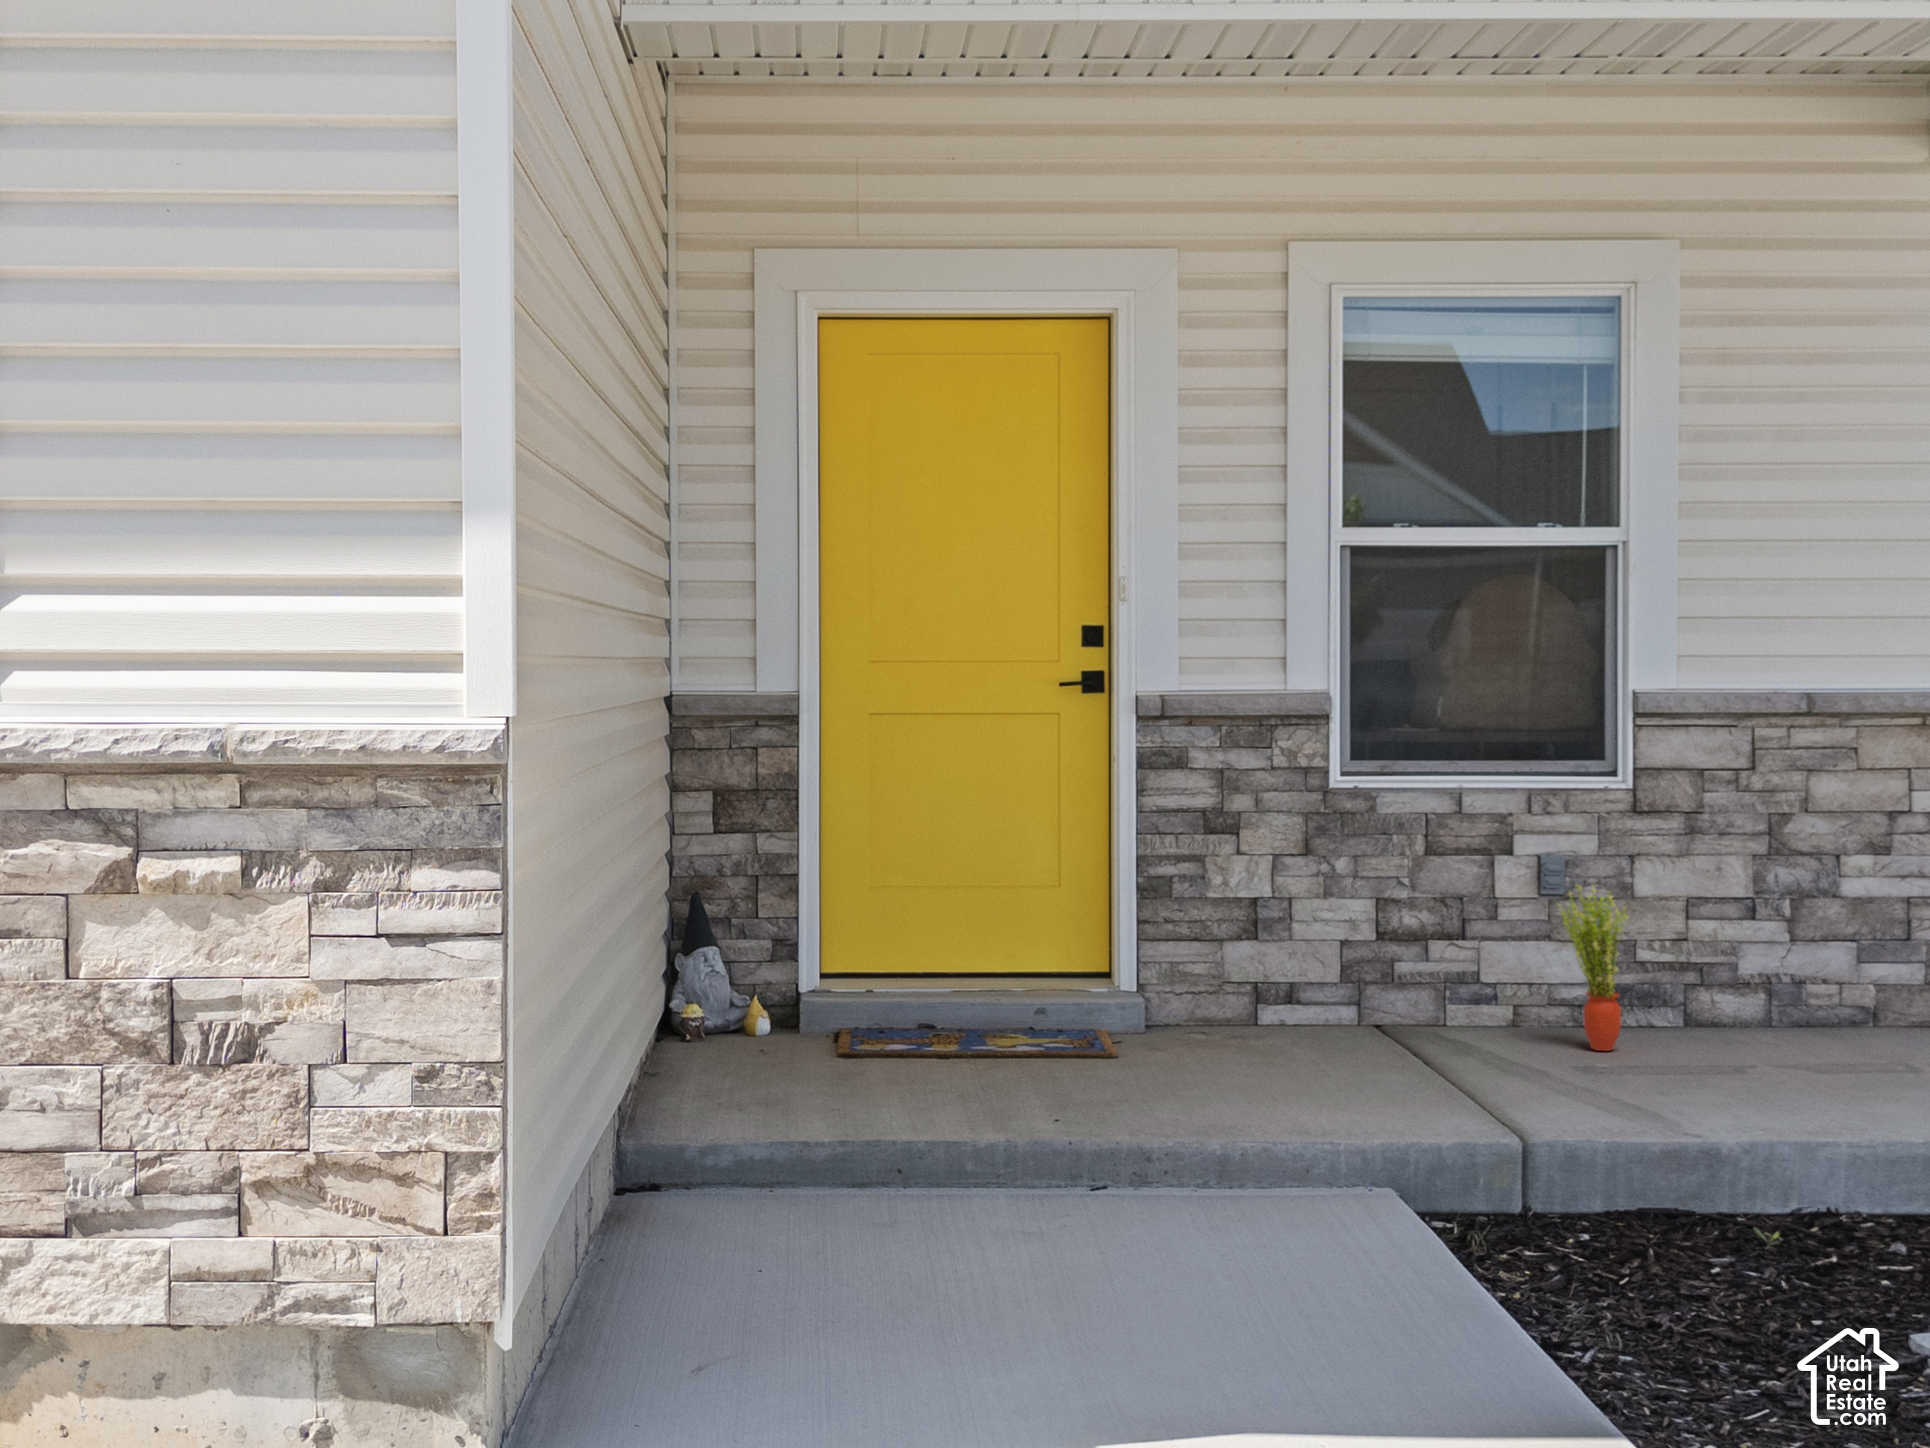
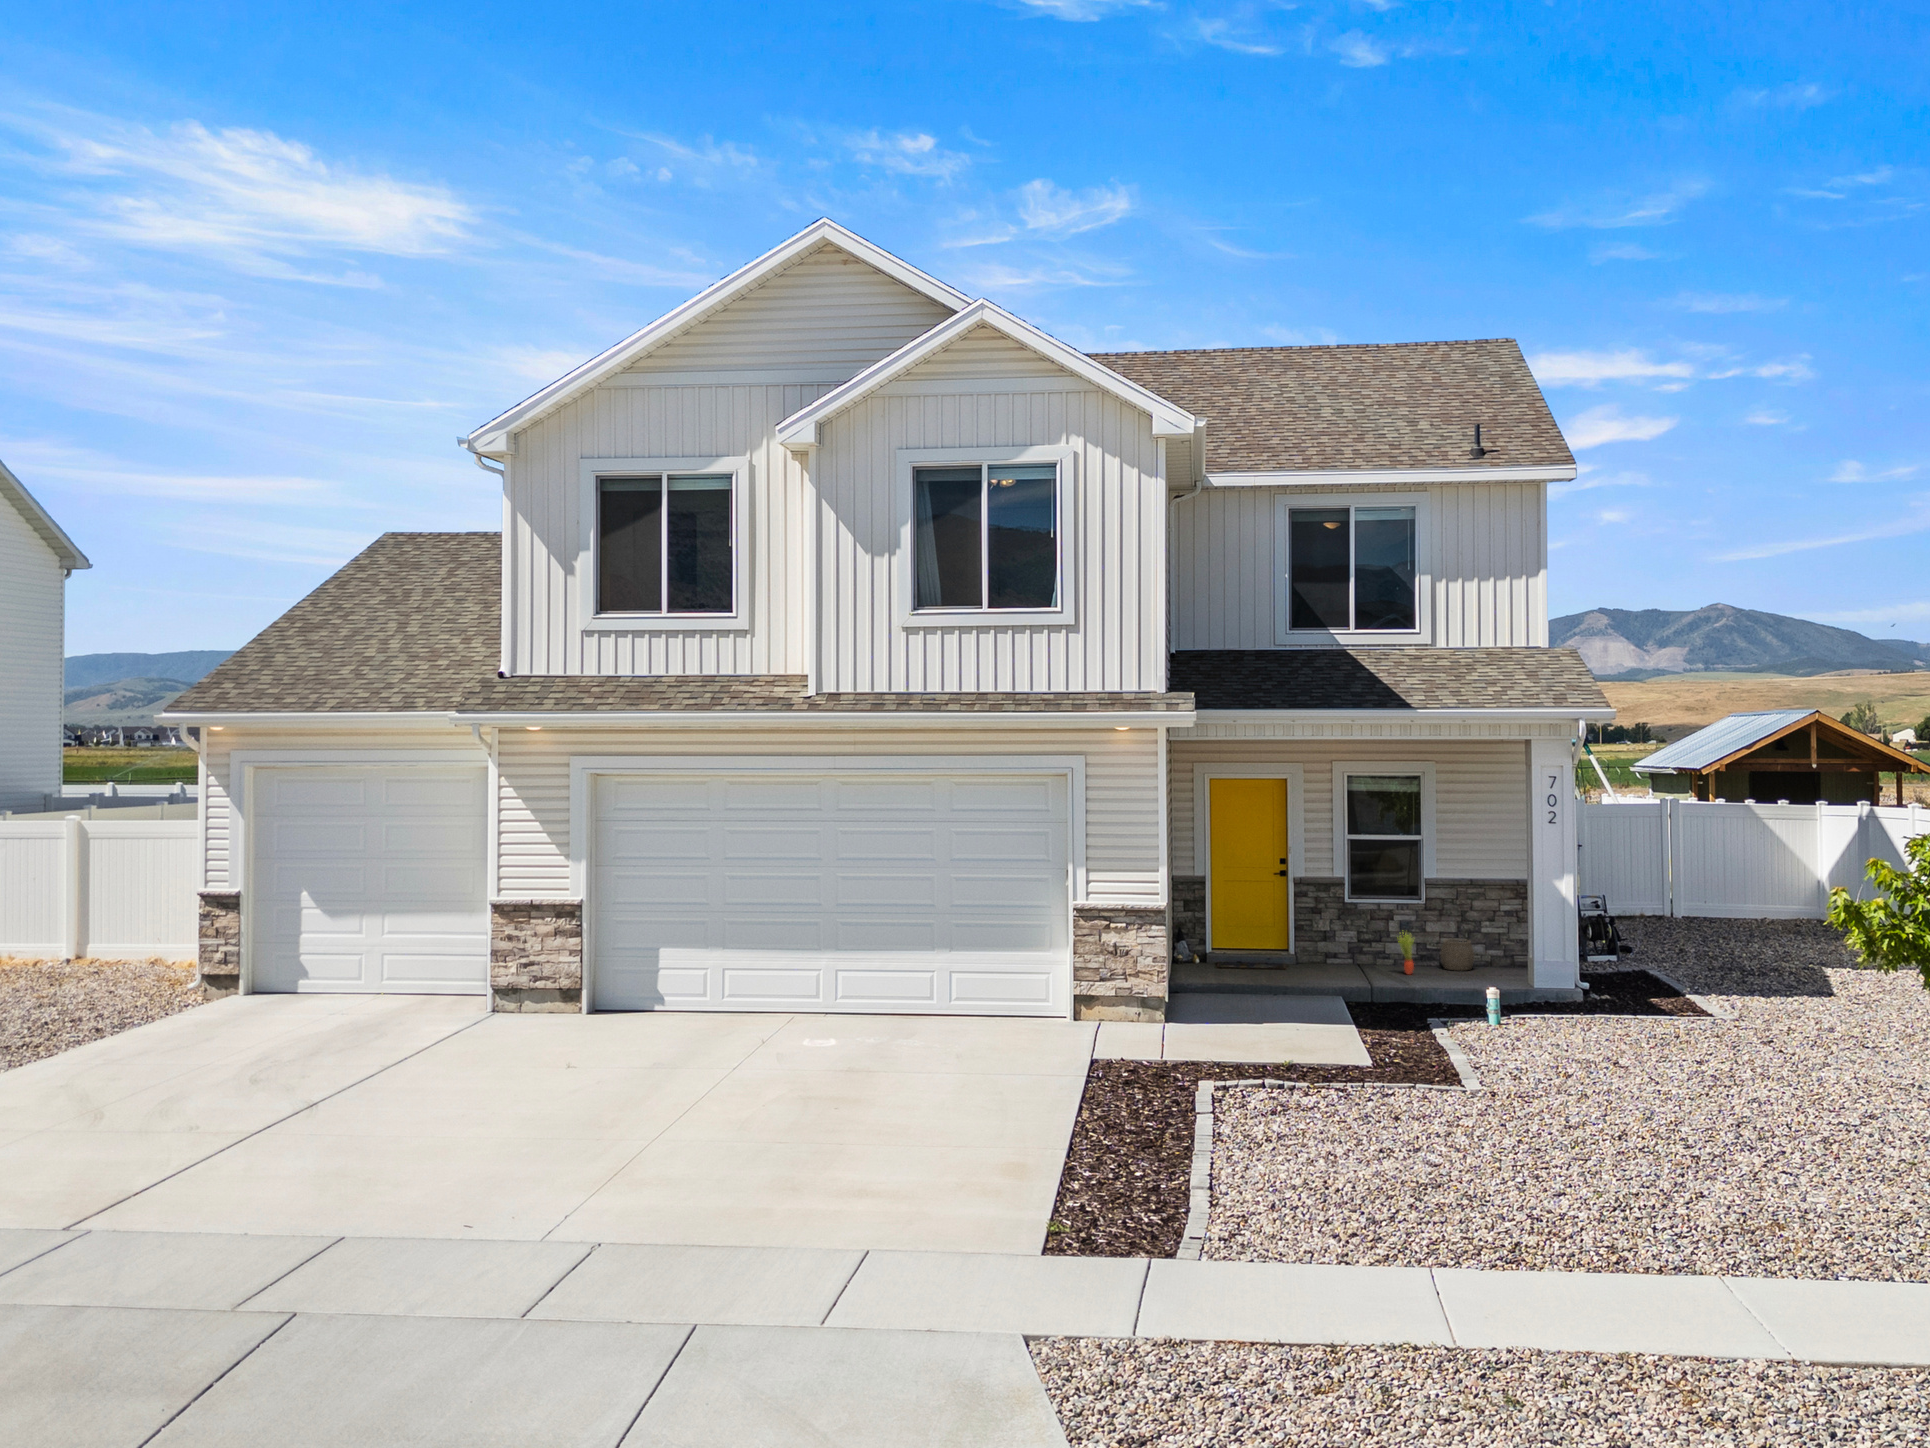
woven basket: none [1683,912,1814,1029] -> present [1440,939,1474,971]

